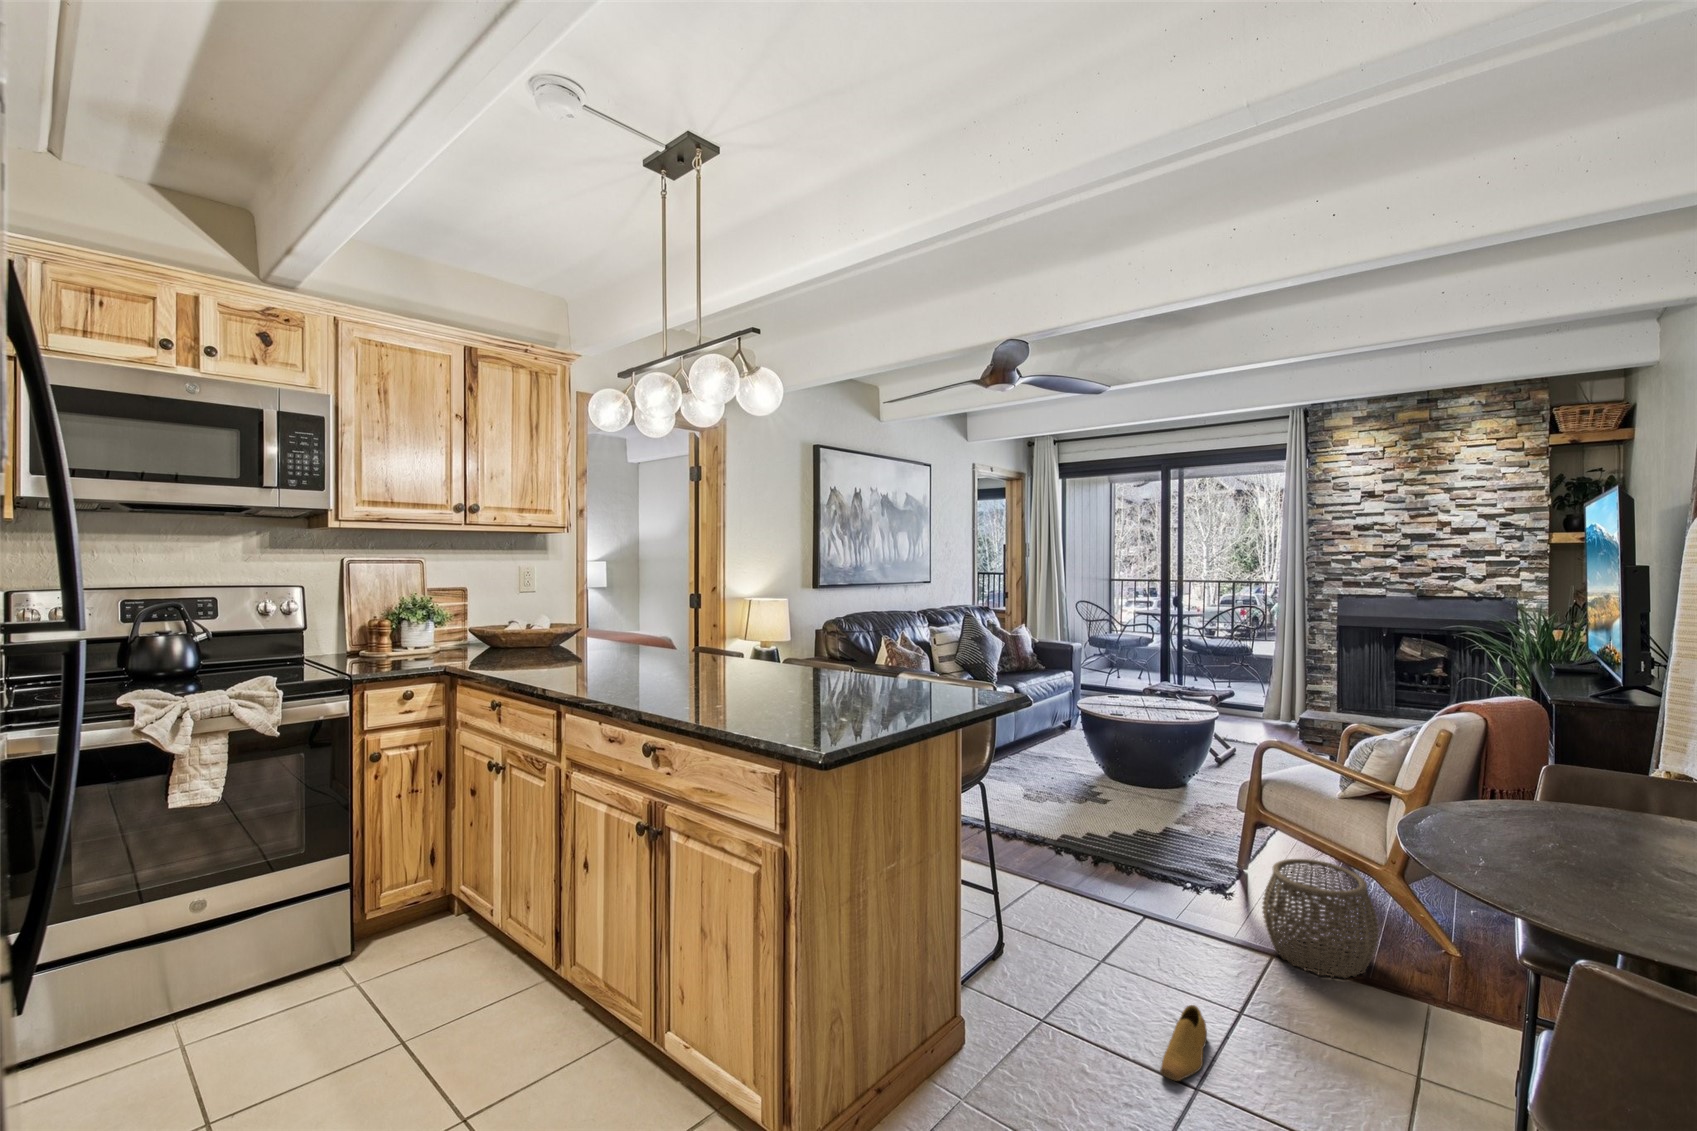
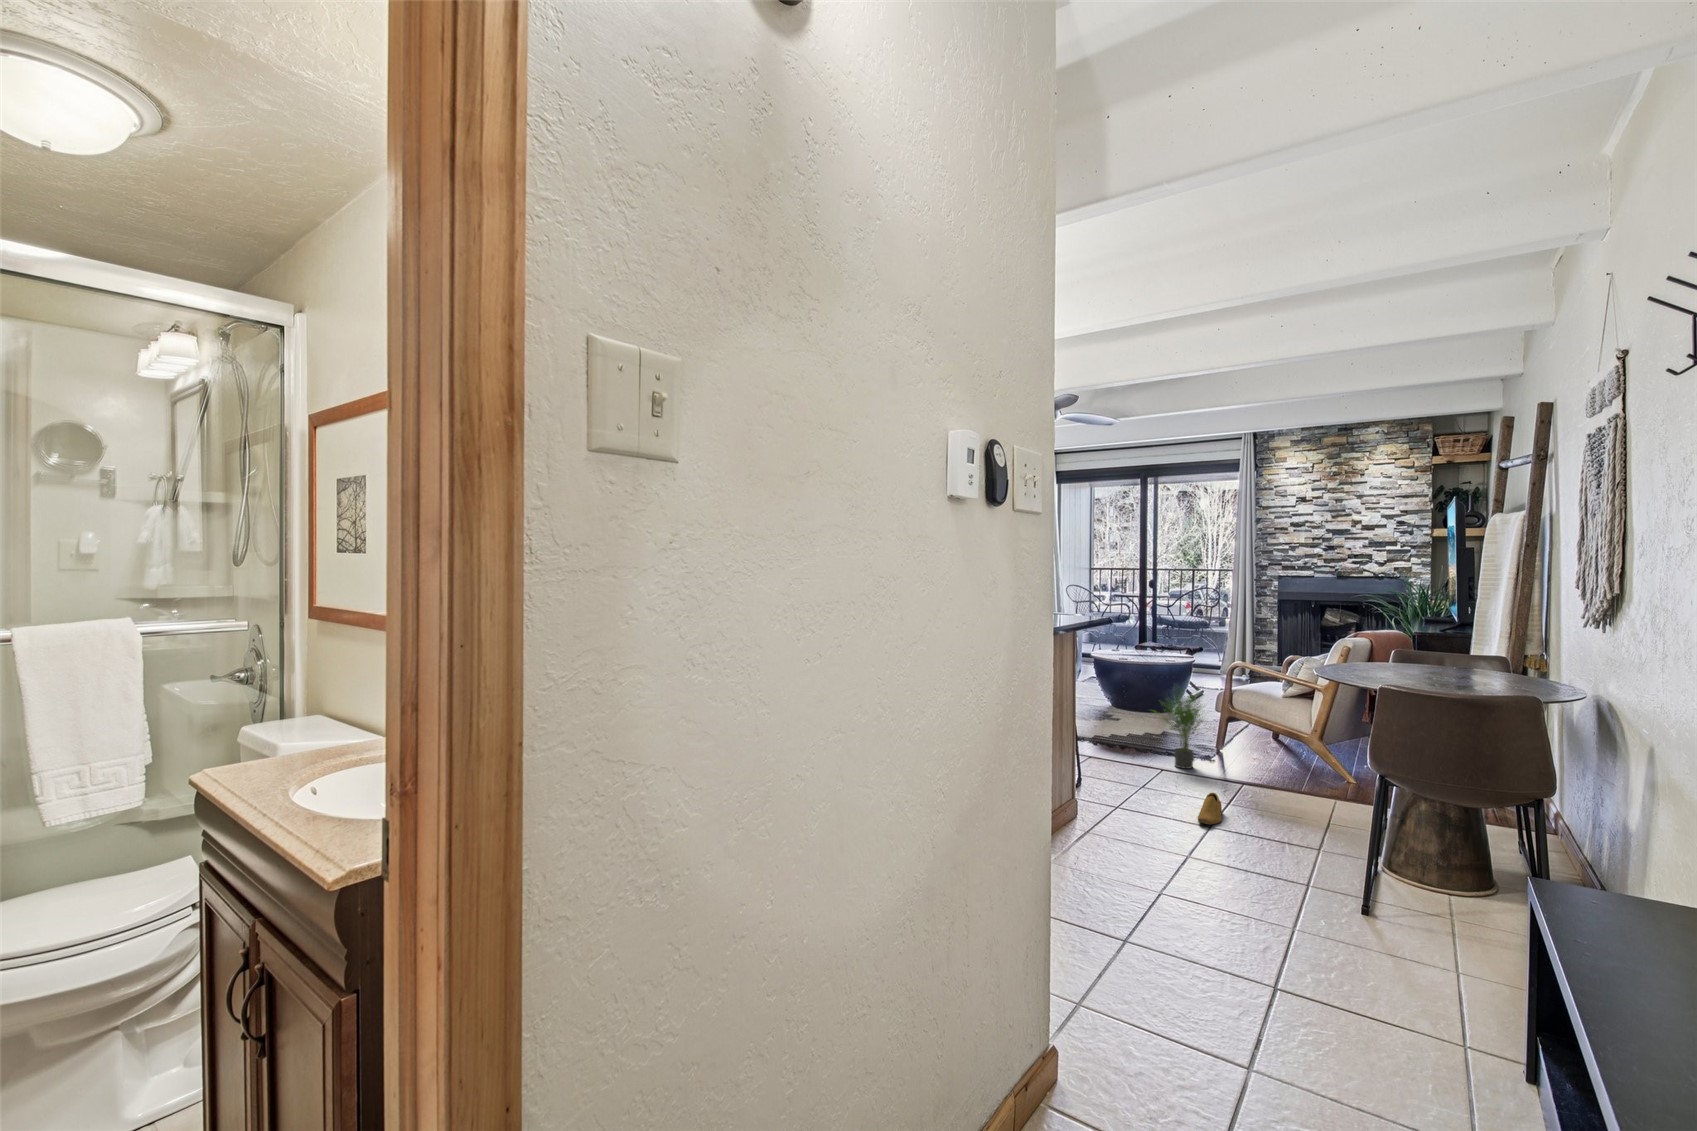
potted plant: none [1117,786,1216,917] -> present [1157,691,1202,769]
woven basket: present [1262,859,1379,978] -> none [1245,723,1320,790]

